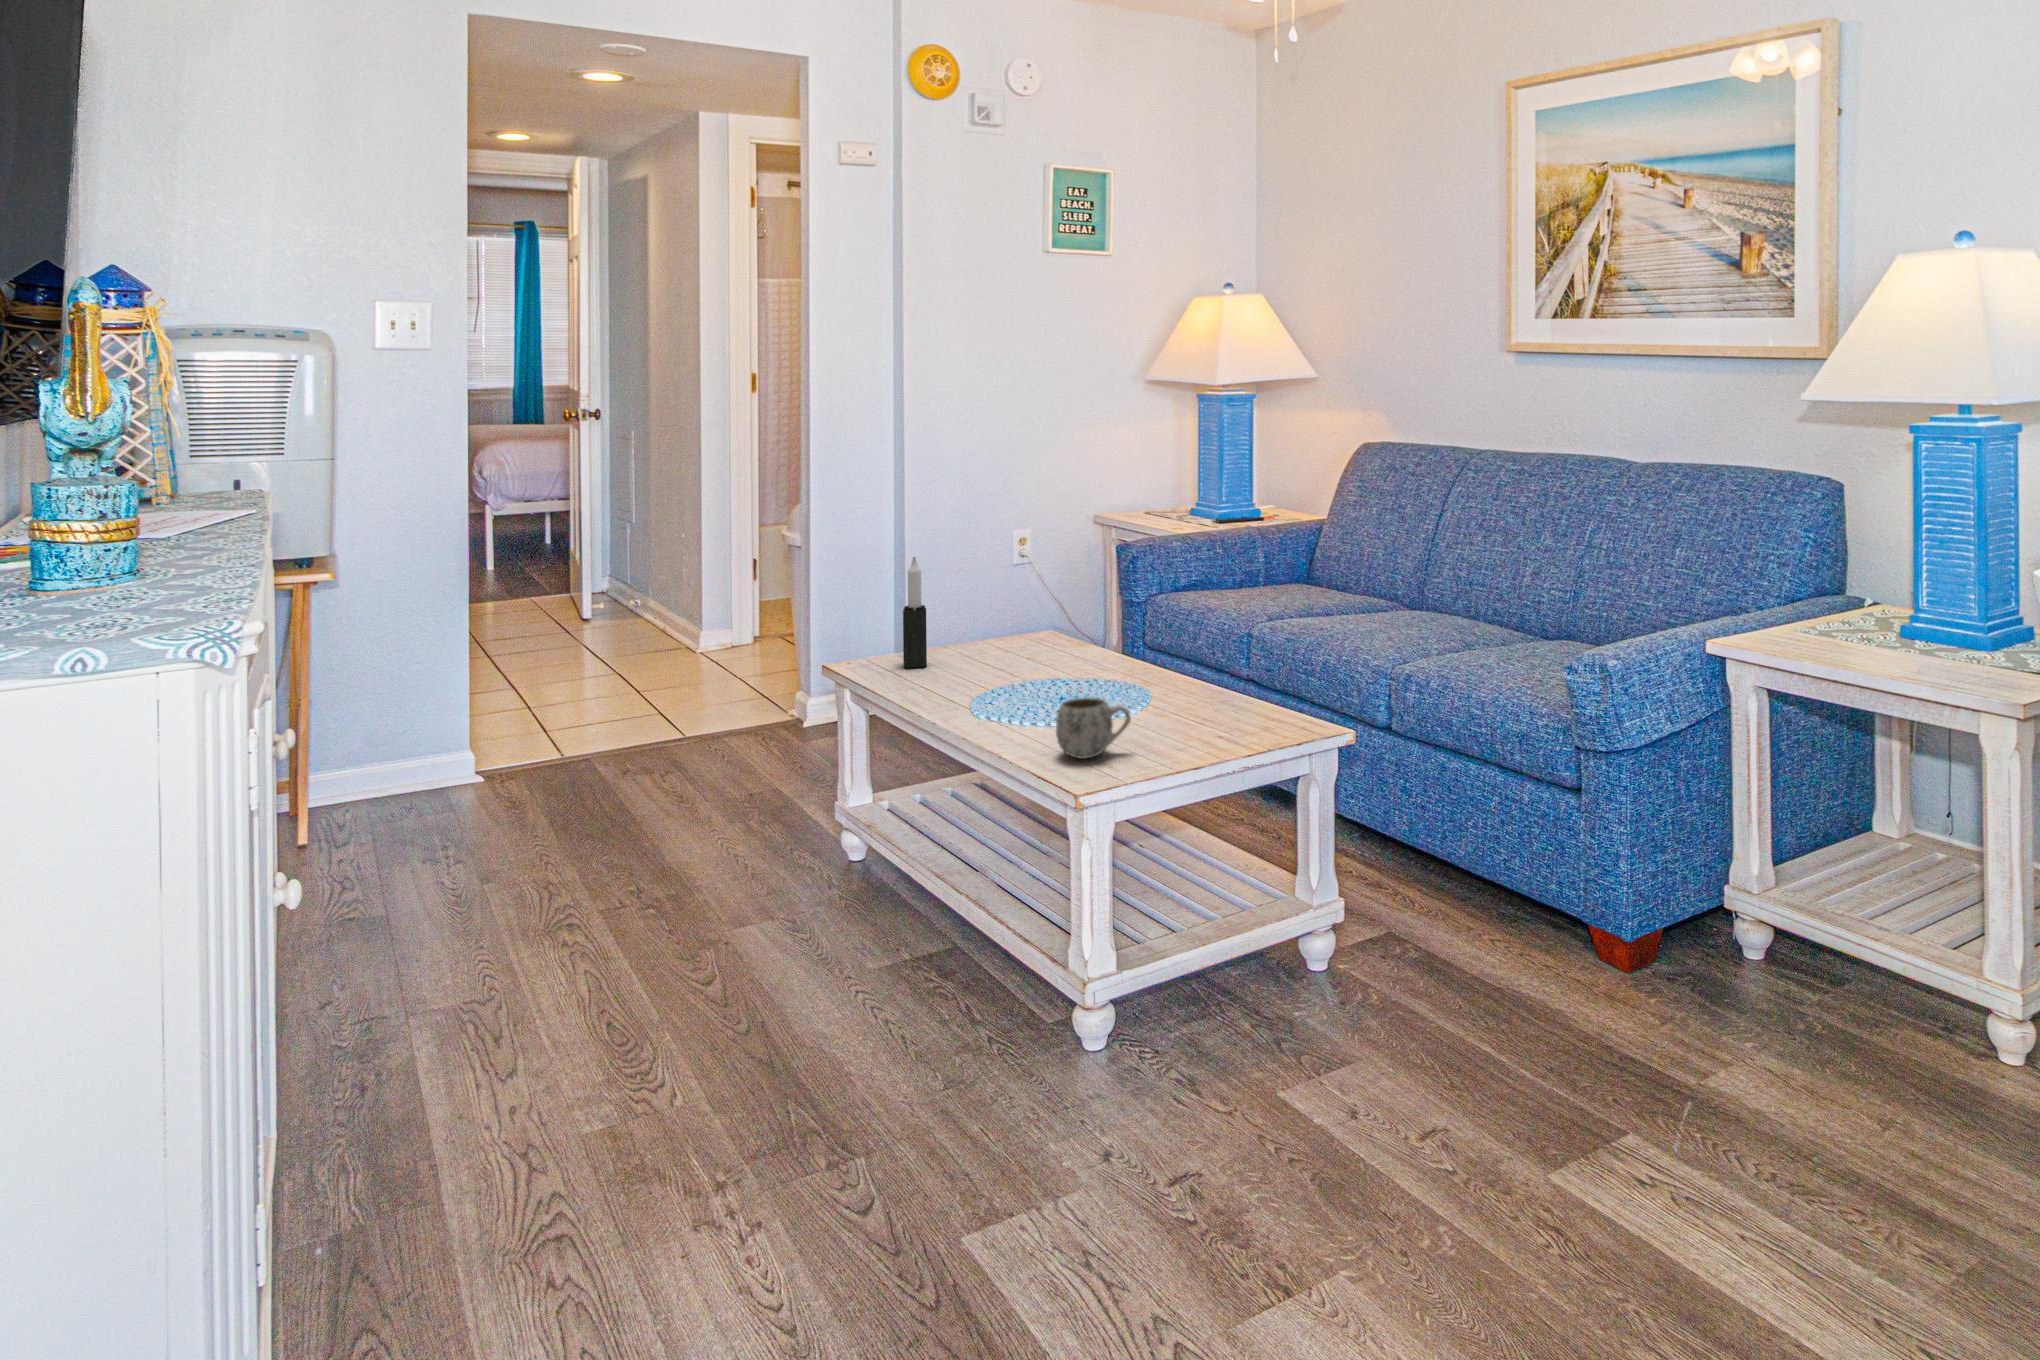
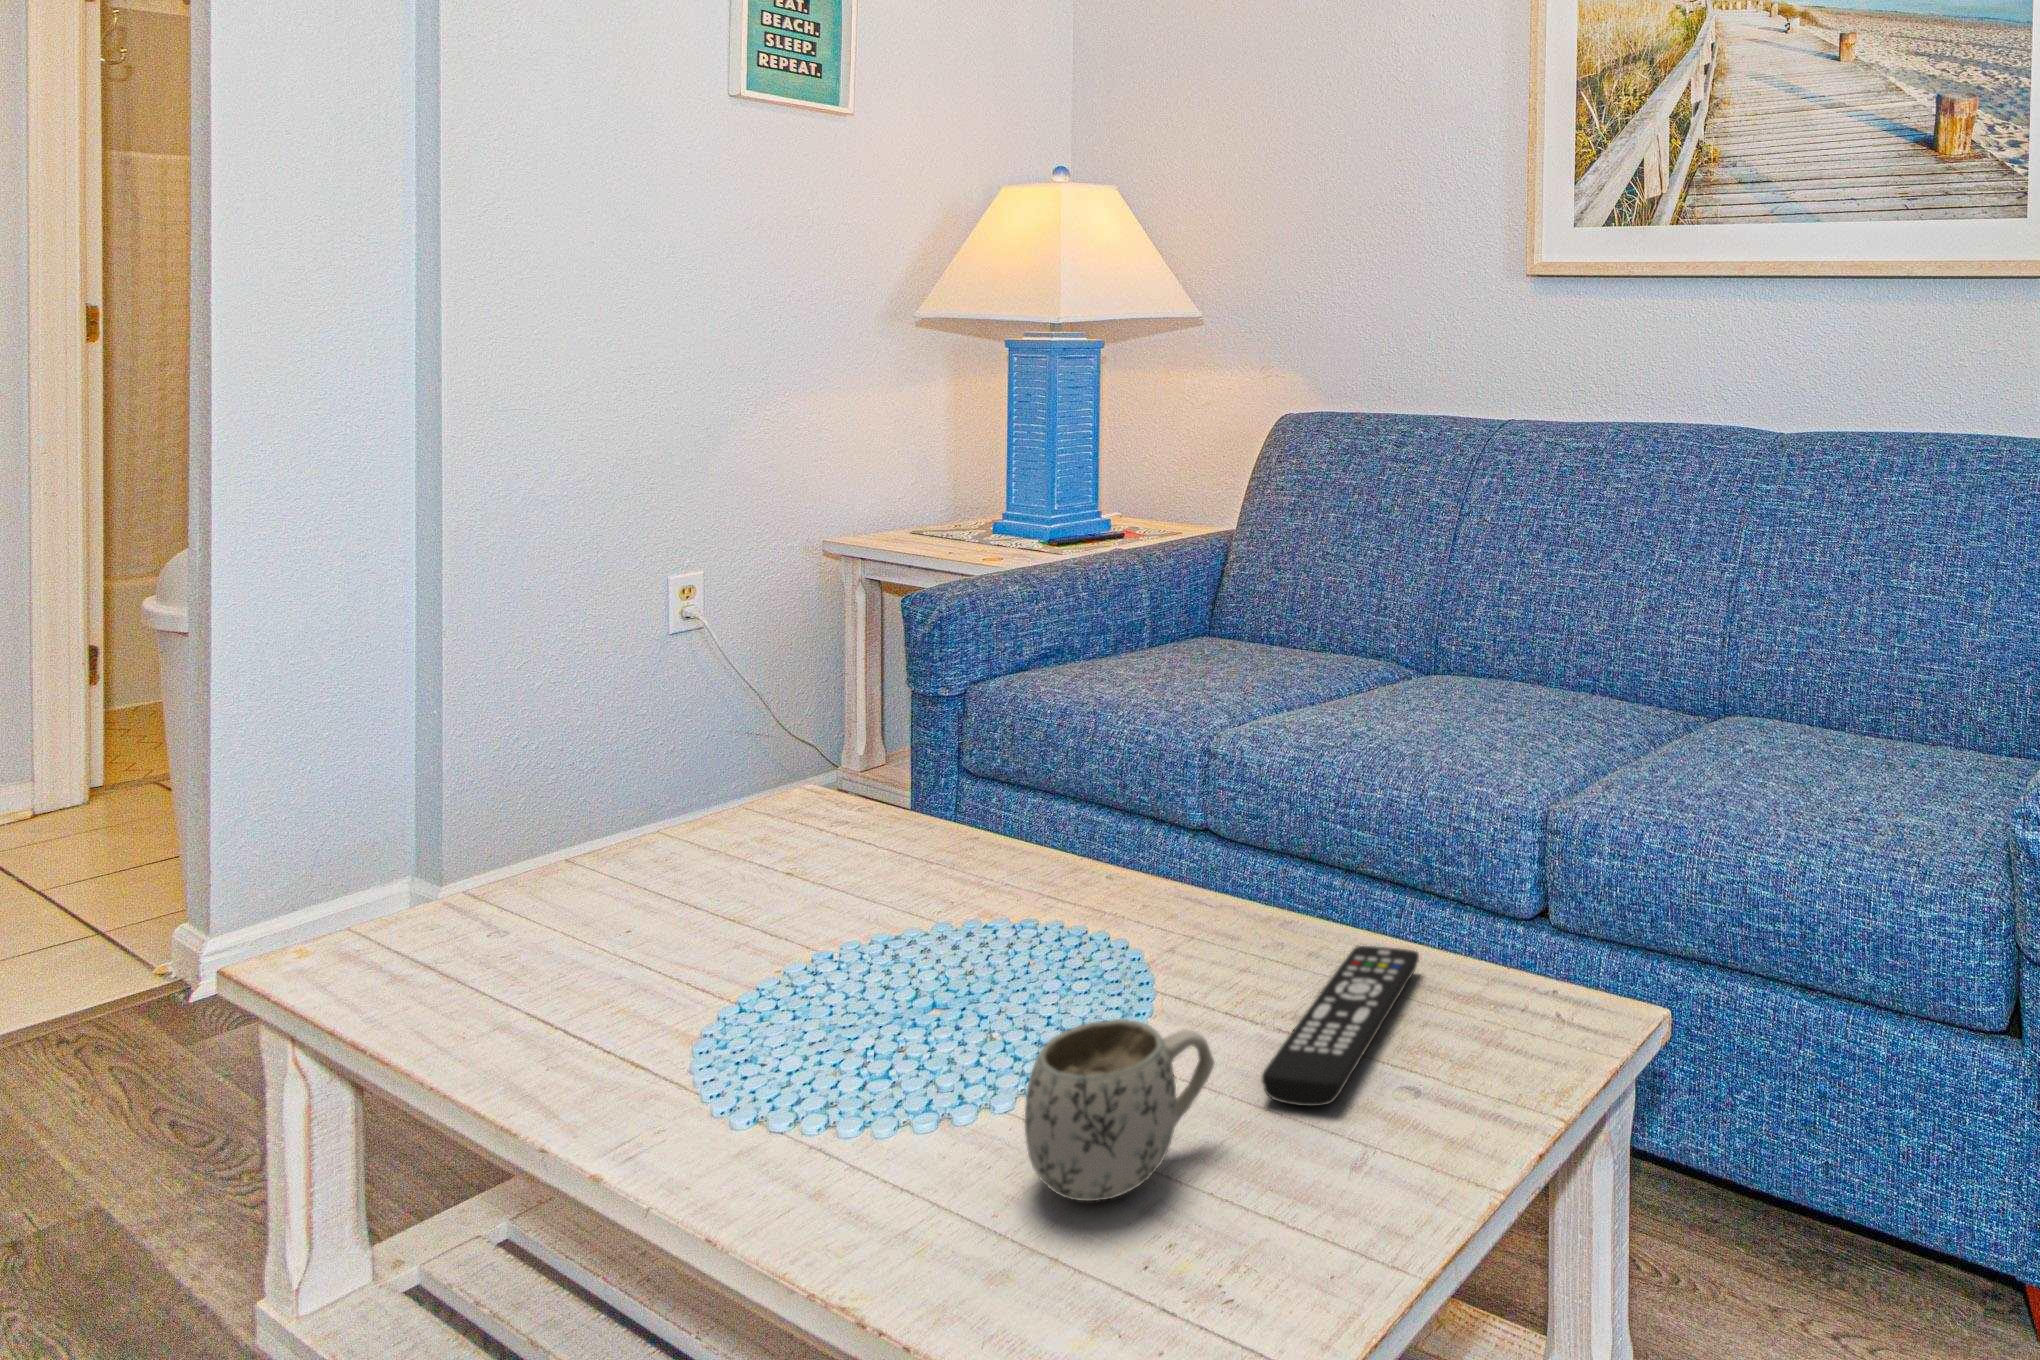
candle: present [903,556,927,668] -> none [480,664,544,927]
remote control: none [1158,707,1261,748] -> present [1262,946,1419,1106]

